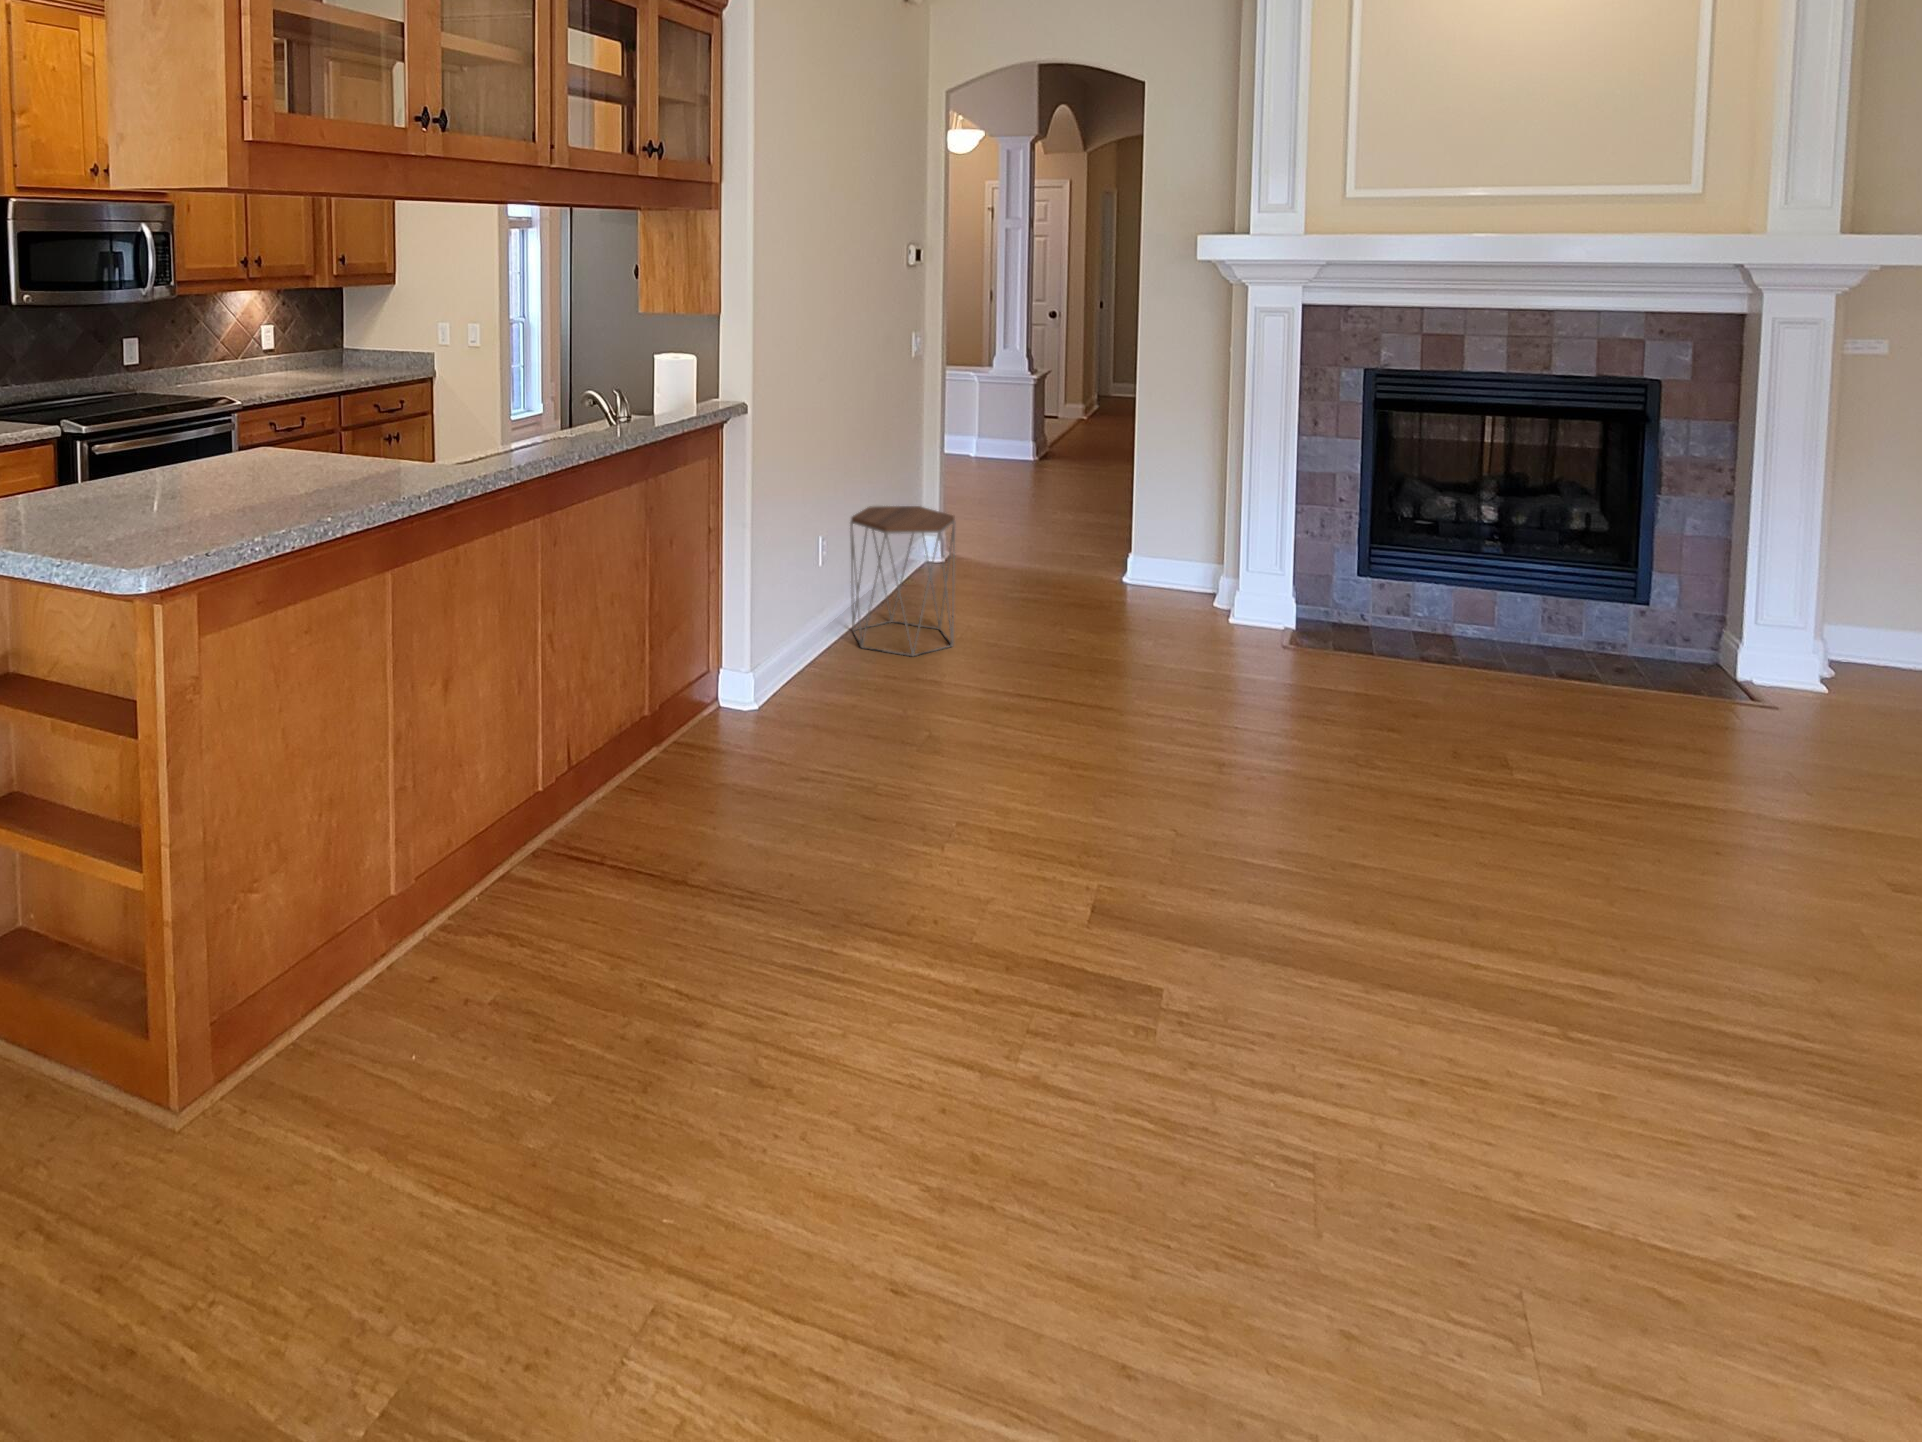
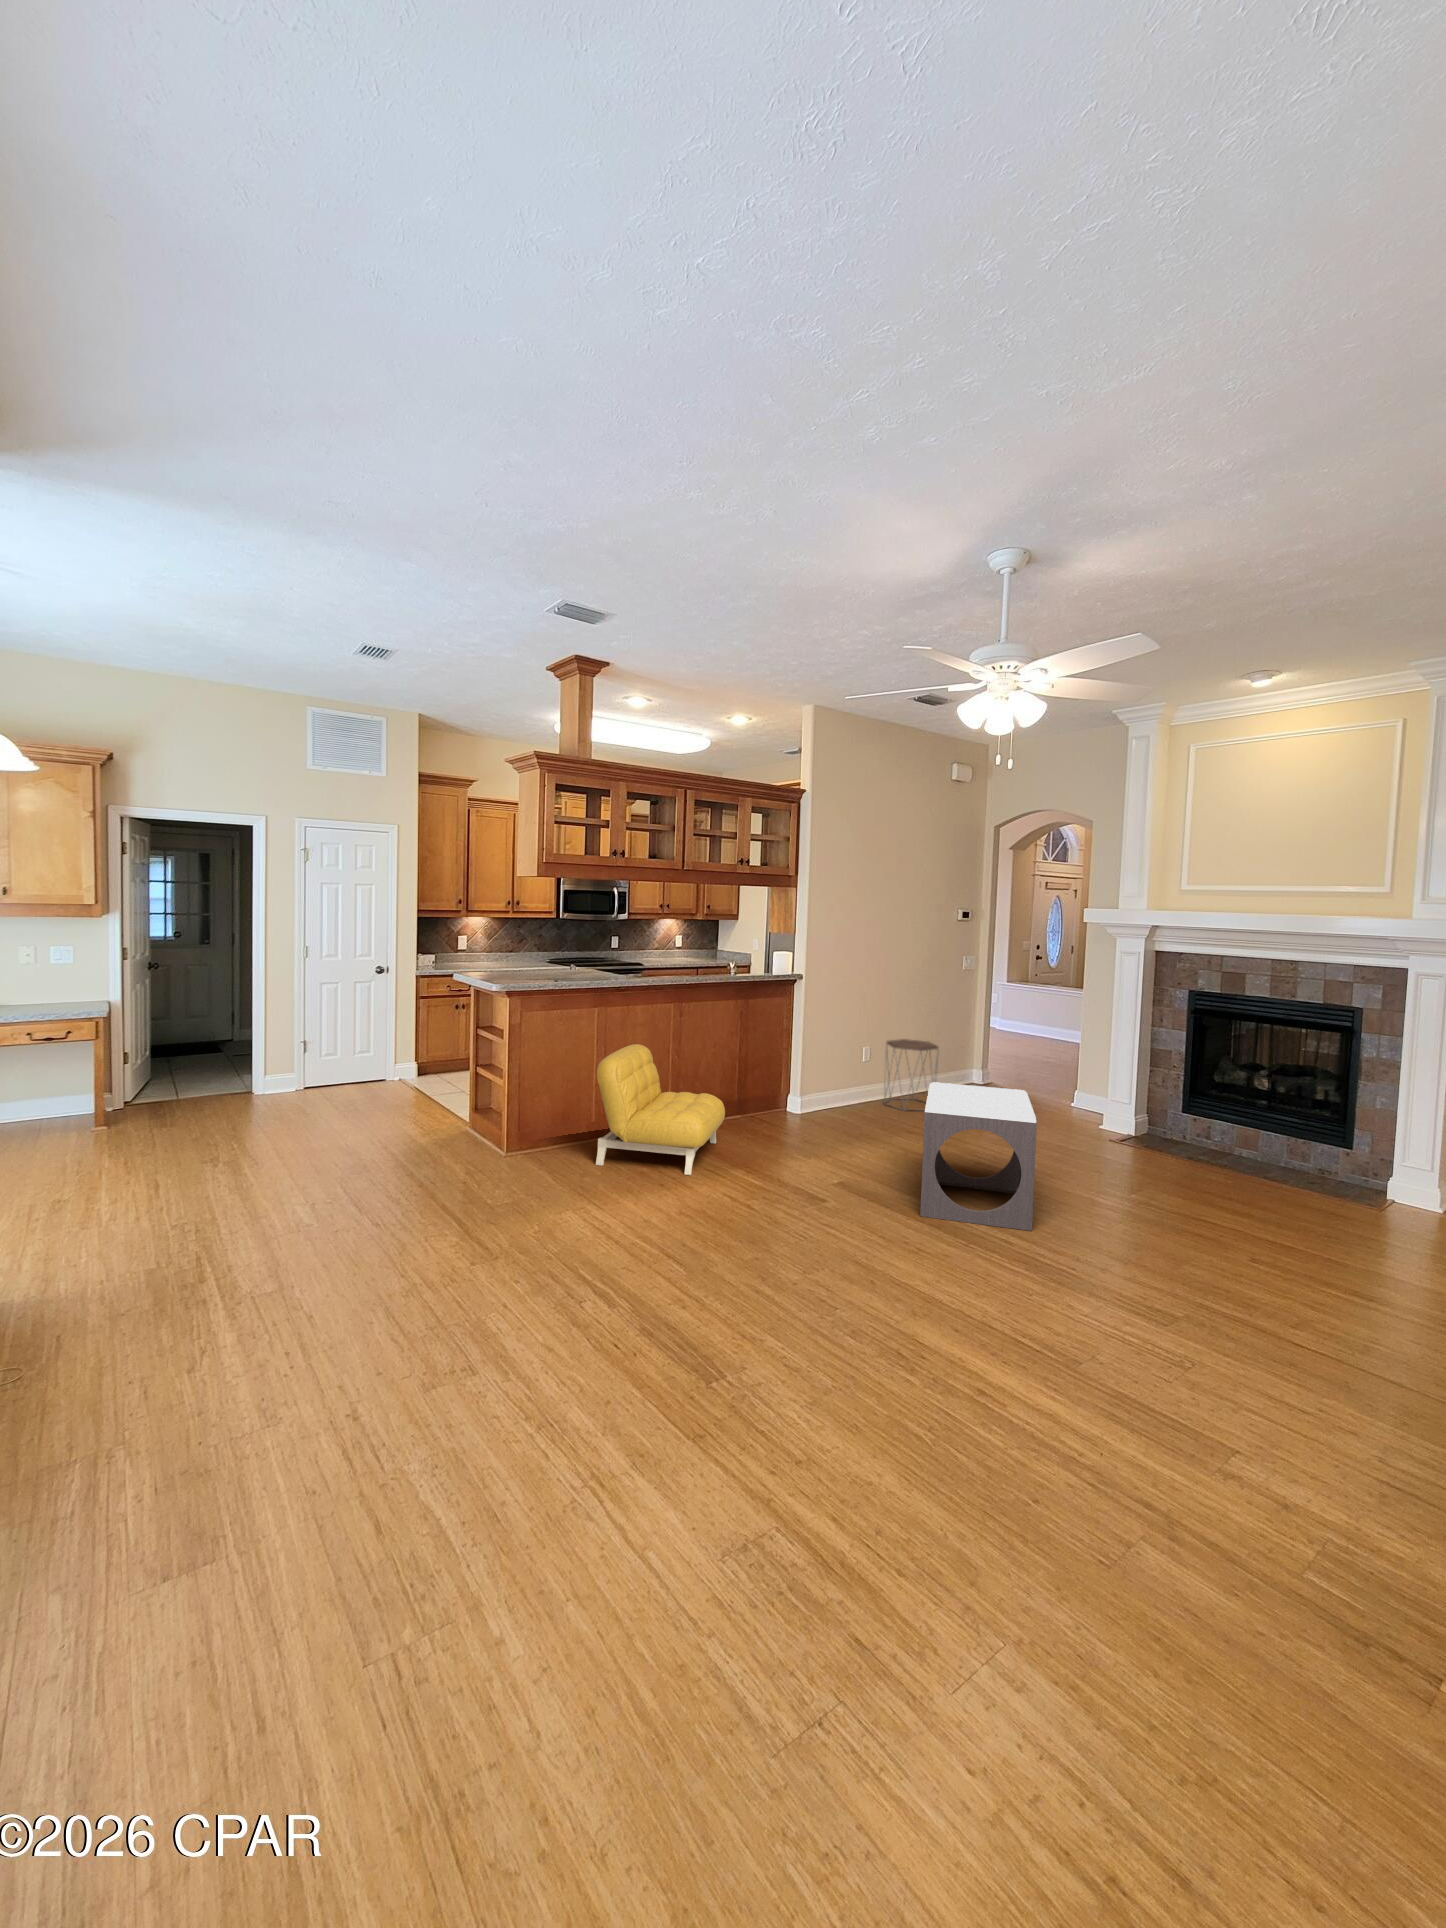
footstool: none [1221,633,1605,1002] -> present [920,1082,1037,1231]
armchair: none [430,657,779,1080] -> present [596,1044,725,1175]

